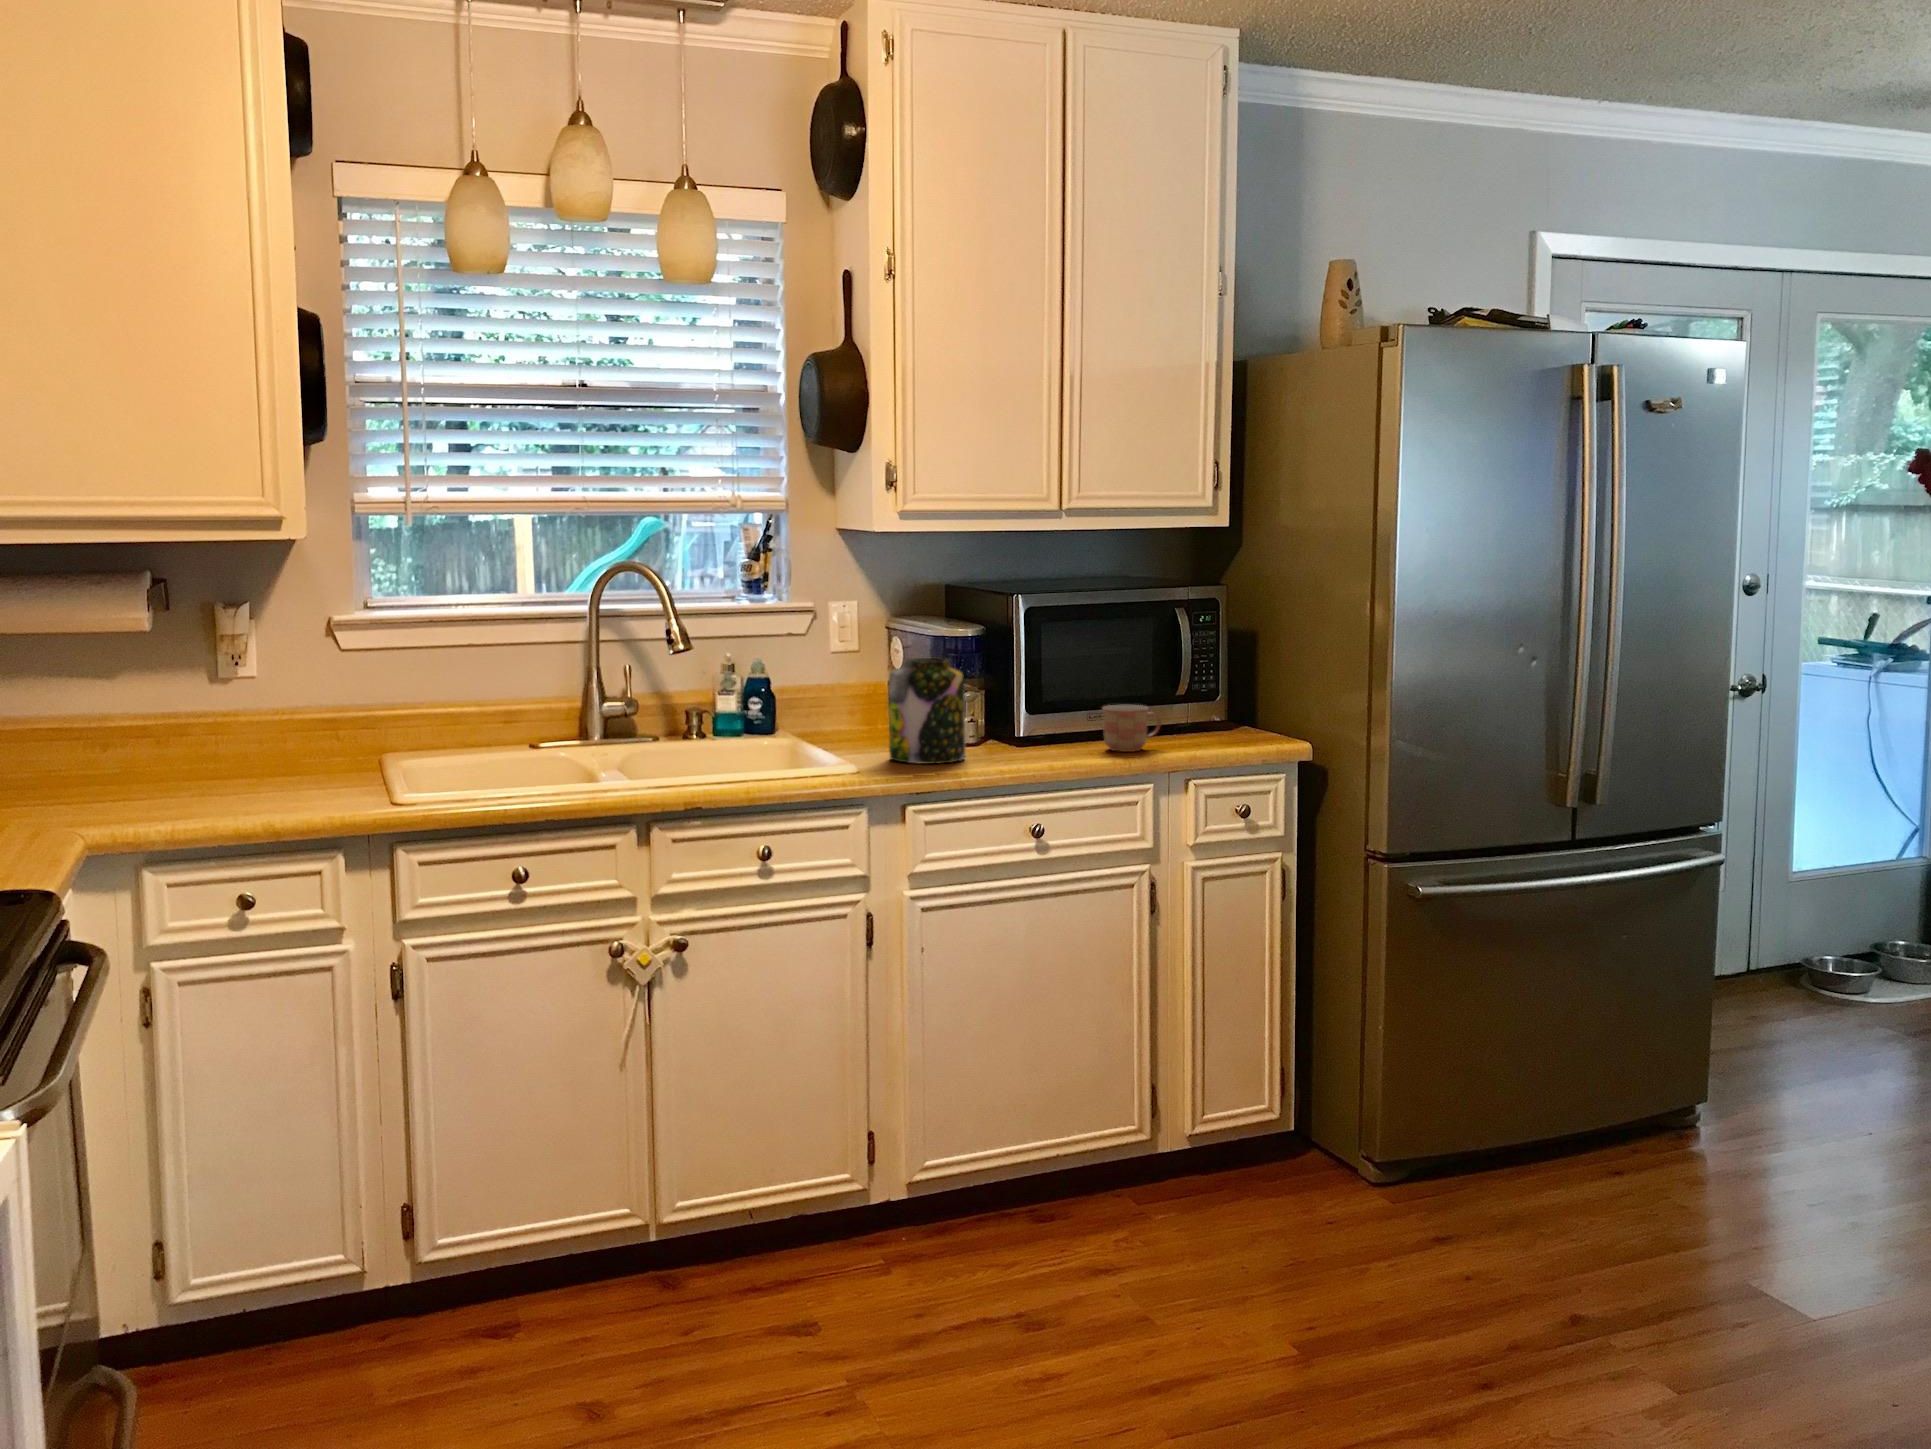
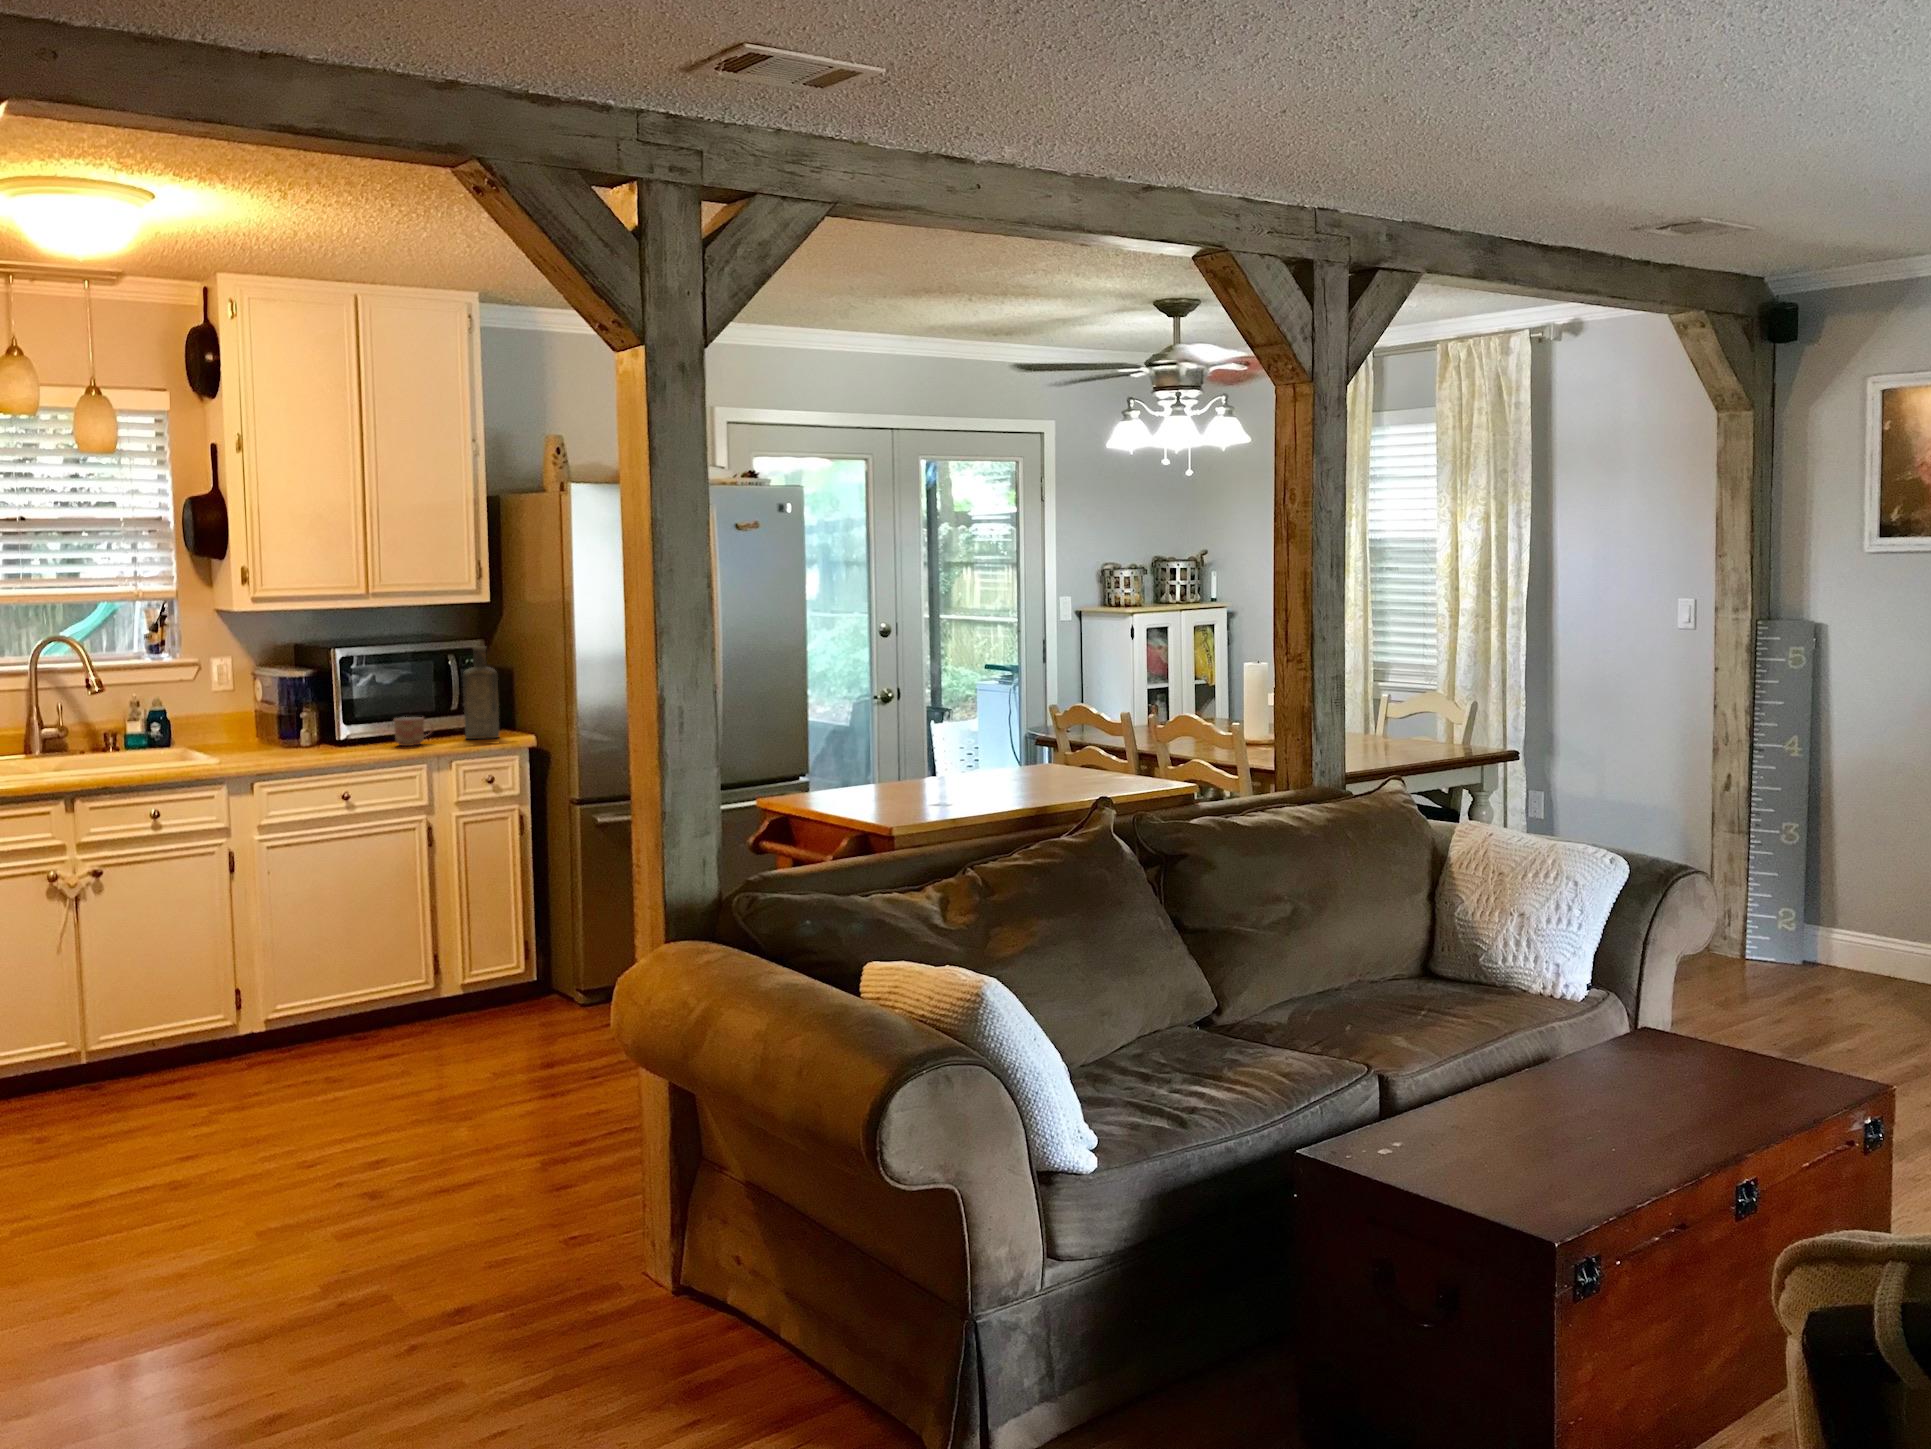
bottle: none [1192,594,1256,743] -> present [463,646,499,739]
jar: present [889,658,965,764] -> none [244,691,298,757]

